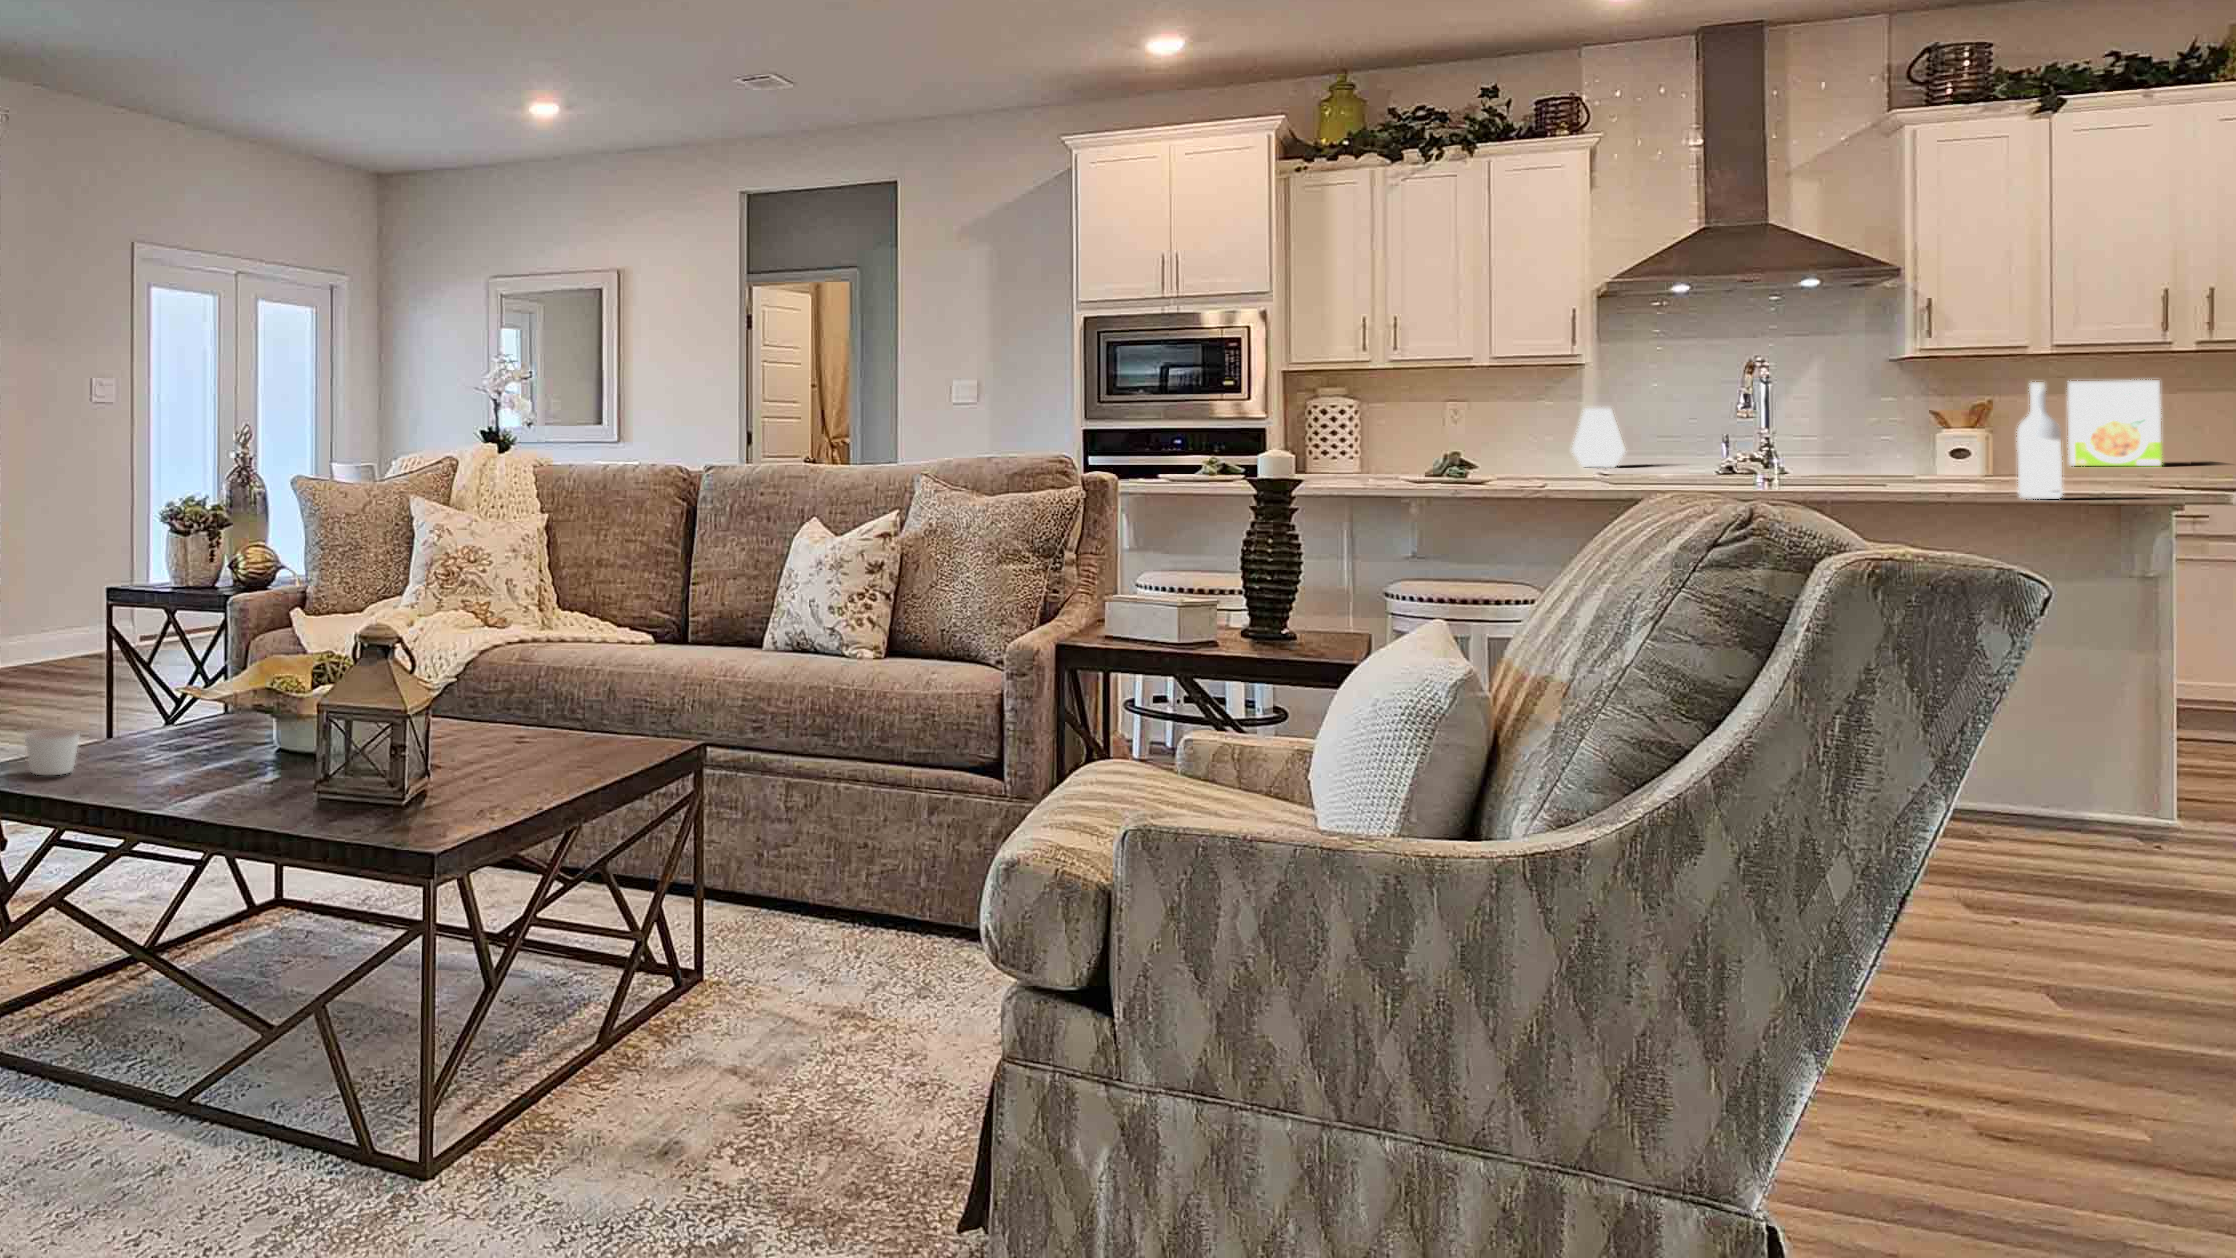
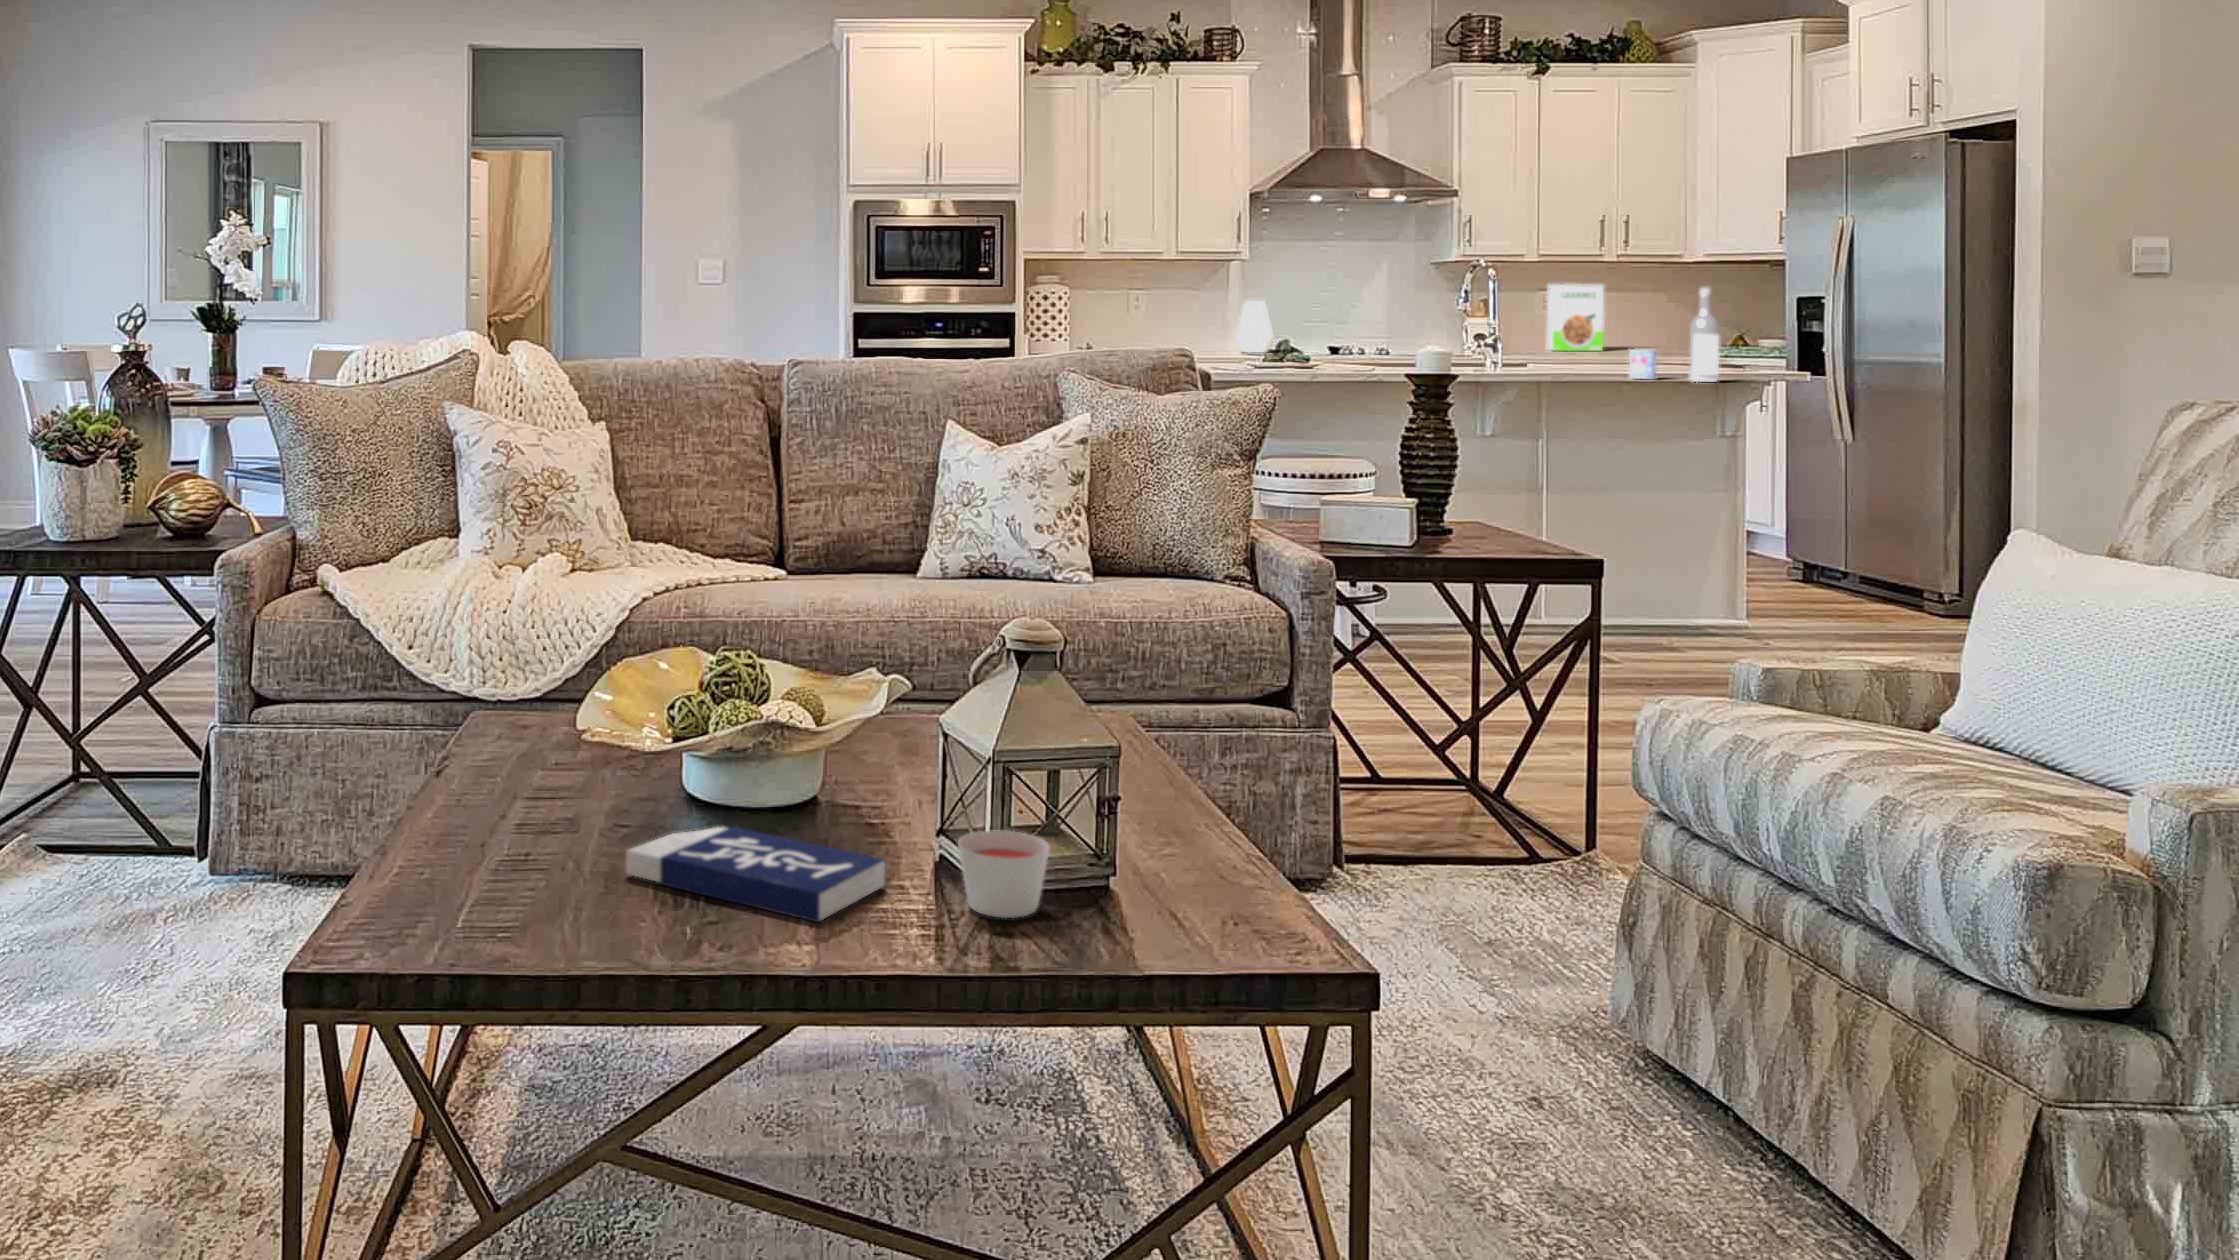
mug: none [1945,459,1986,495] -> present [1629,349,1657,379]
candle: present [25,729,79,775] -> present [958,831,1049,918]
book: none [143,751,262,797] -> present [626,827,885,922]

